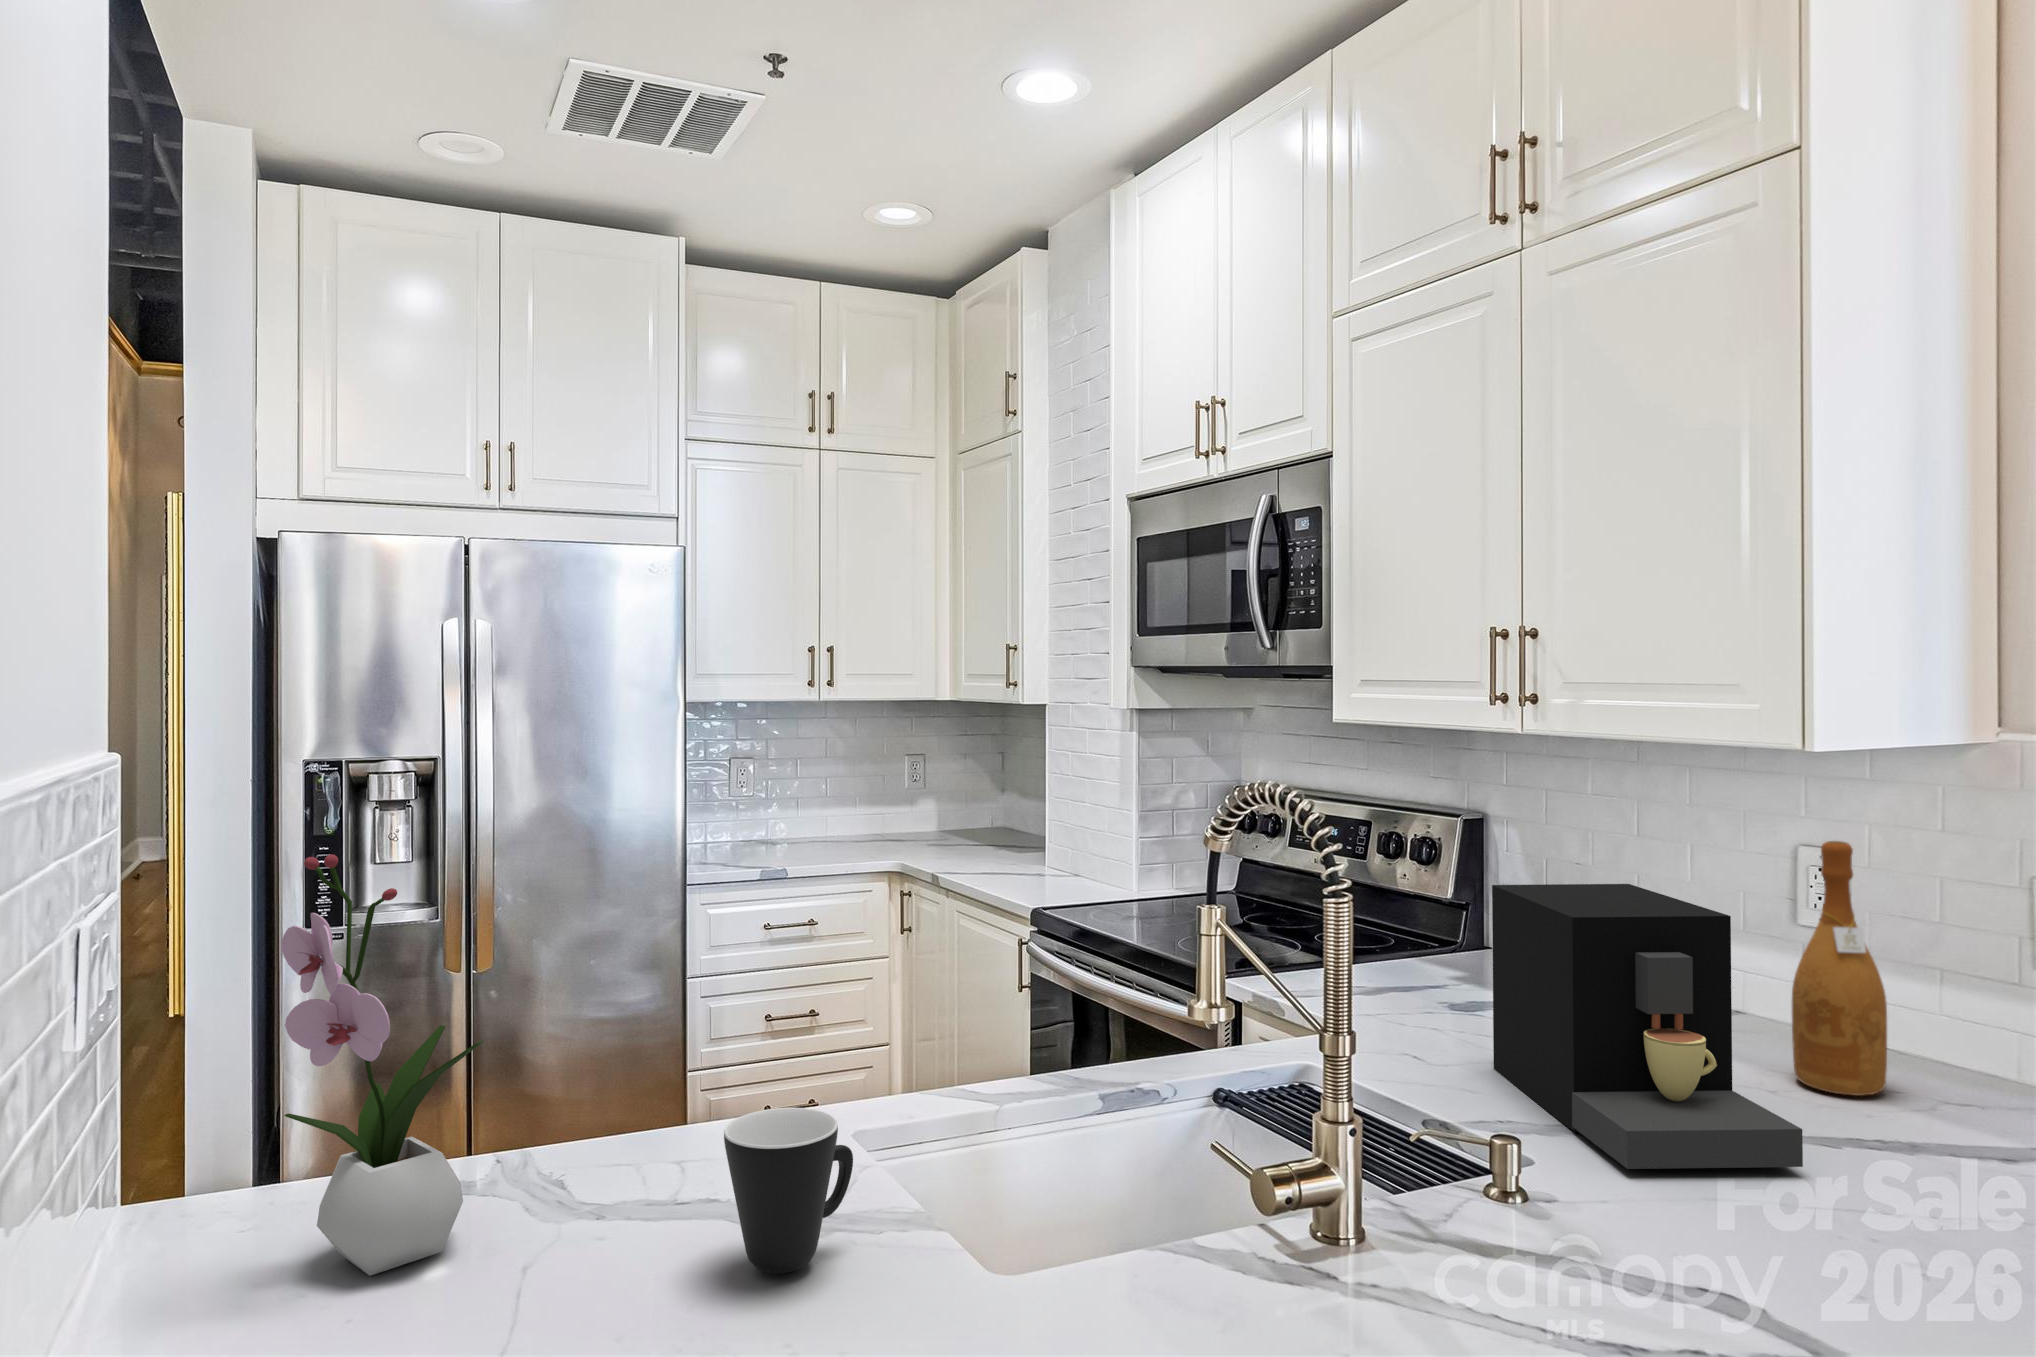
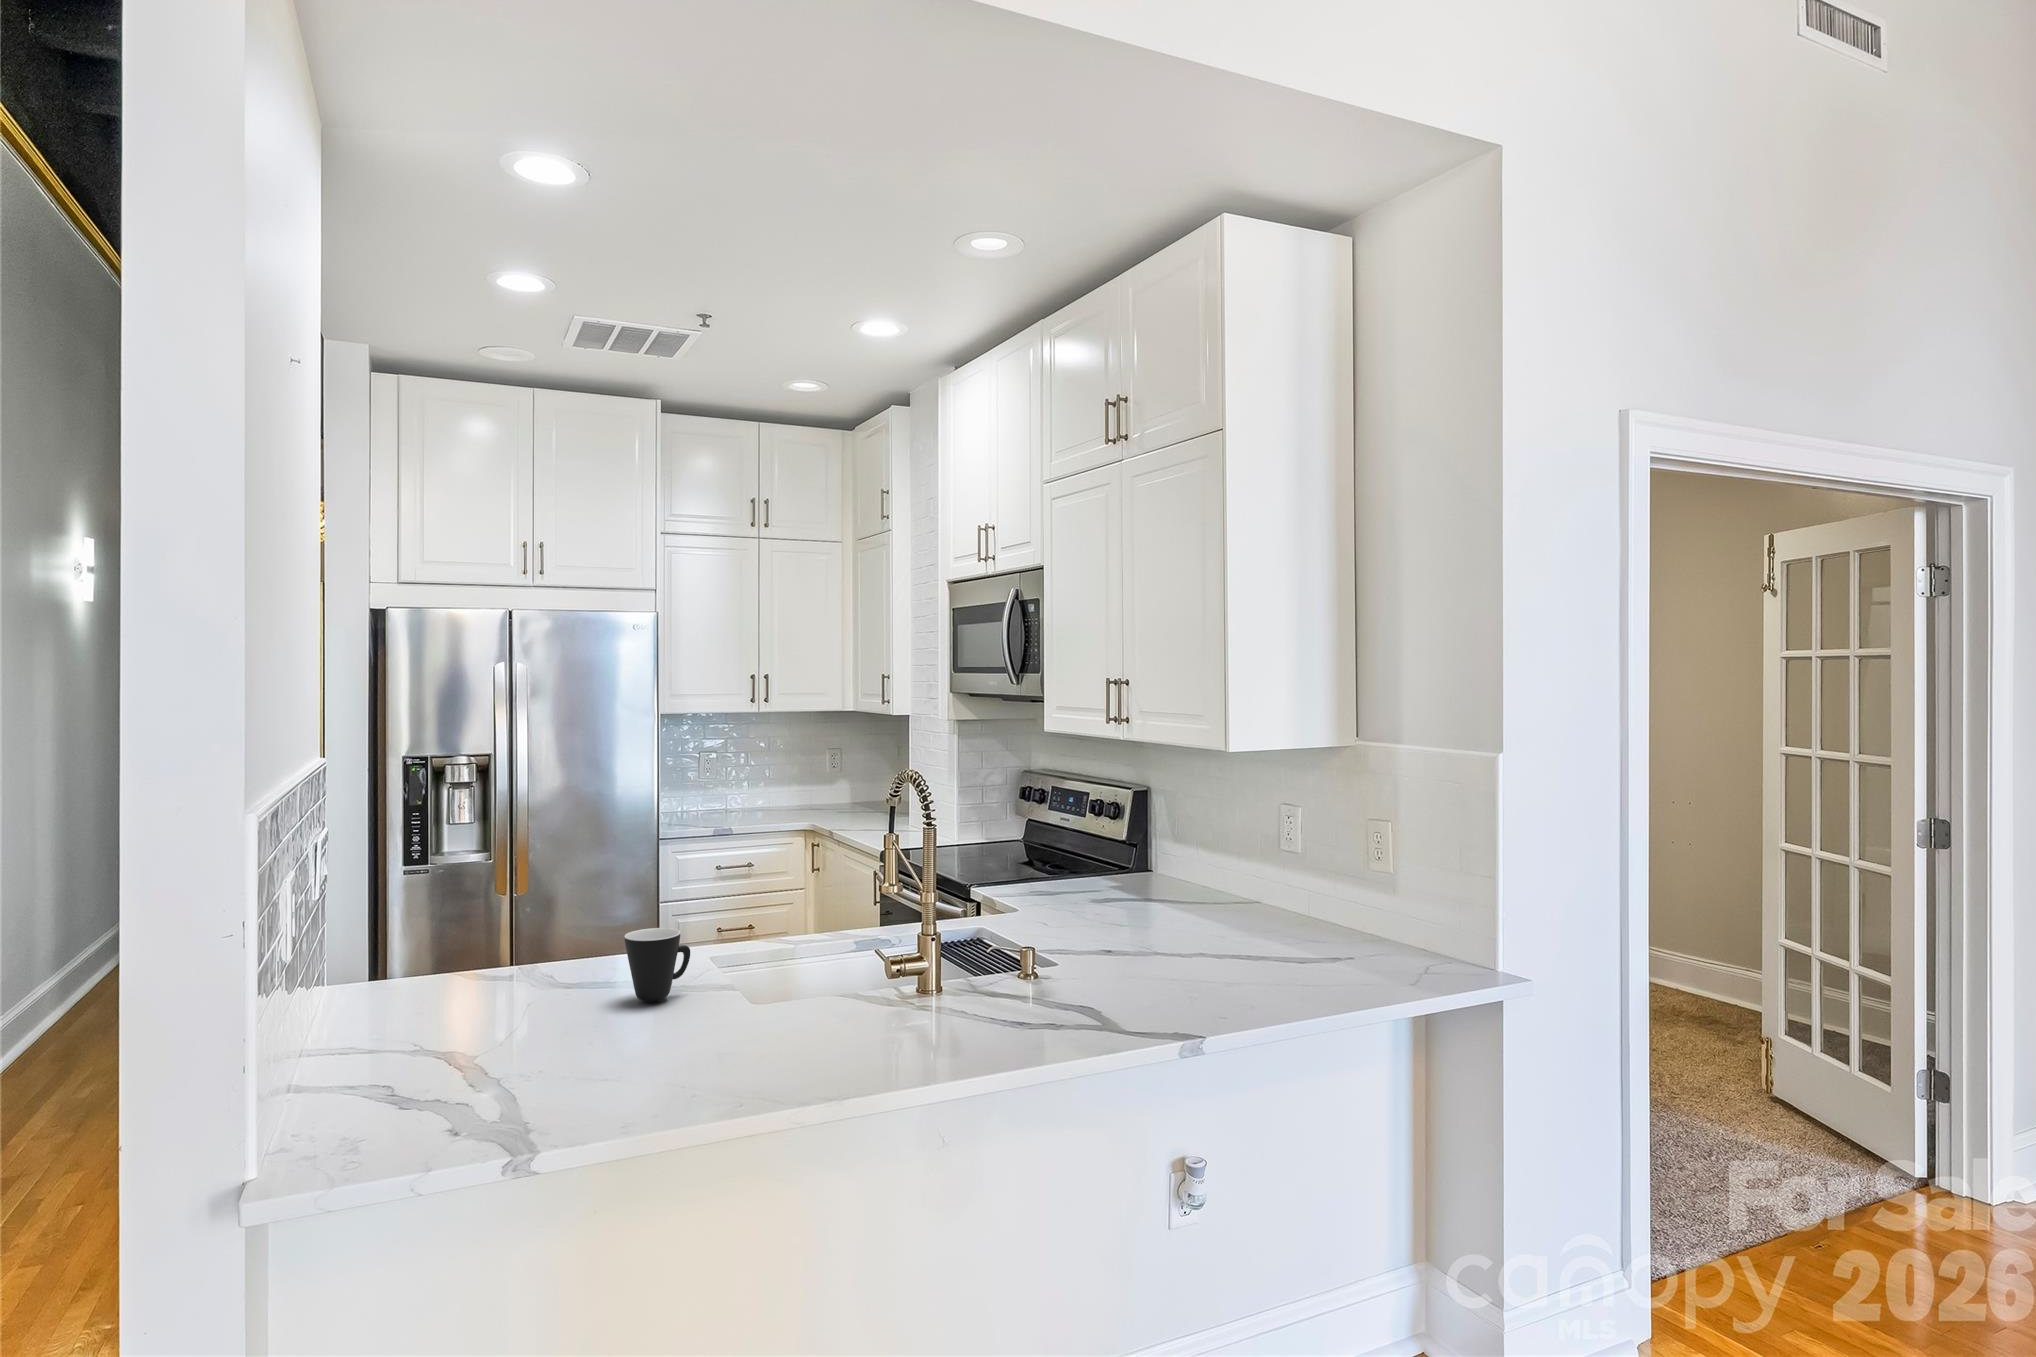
wine bottle: present [1792,841,1887,1096] -> none [1241,802,1285,939]
flower arrangement: present [281,854,483,1276] -> none [413,806,511,1004]
coffee maker: present [1492,884,1803,1169] -> none [1083,826,1186,966]

